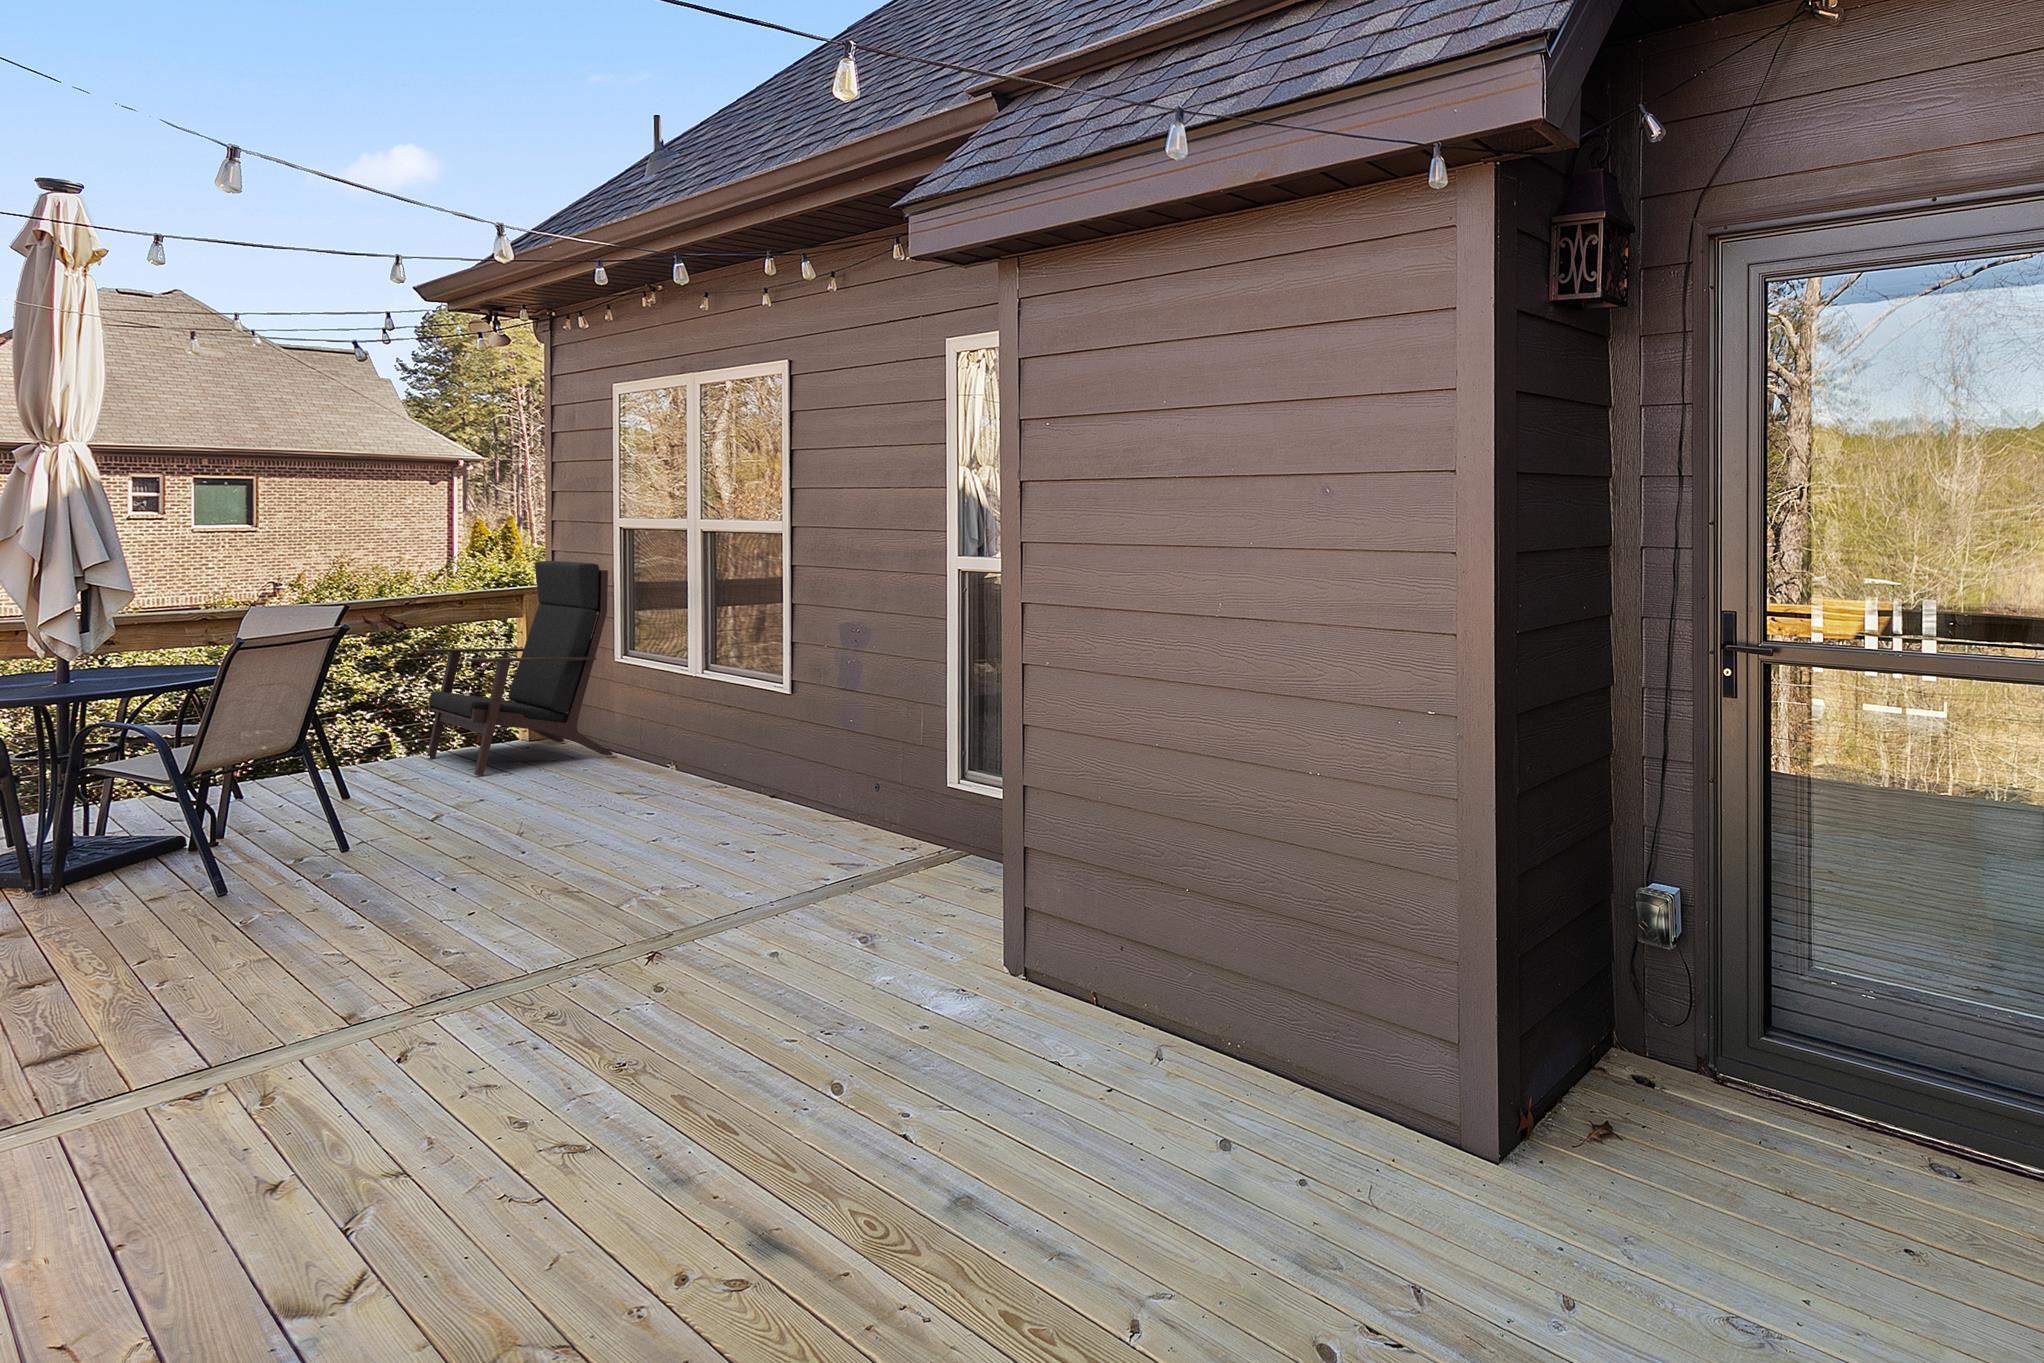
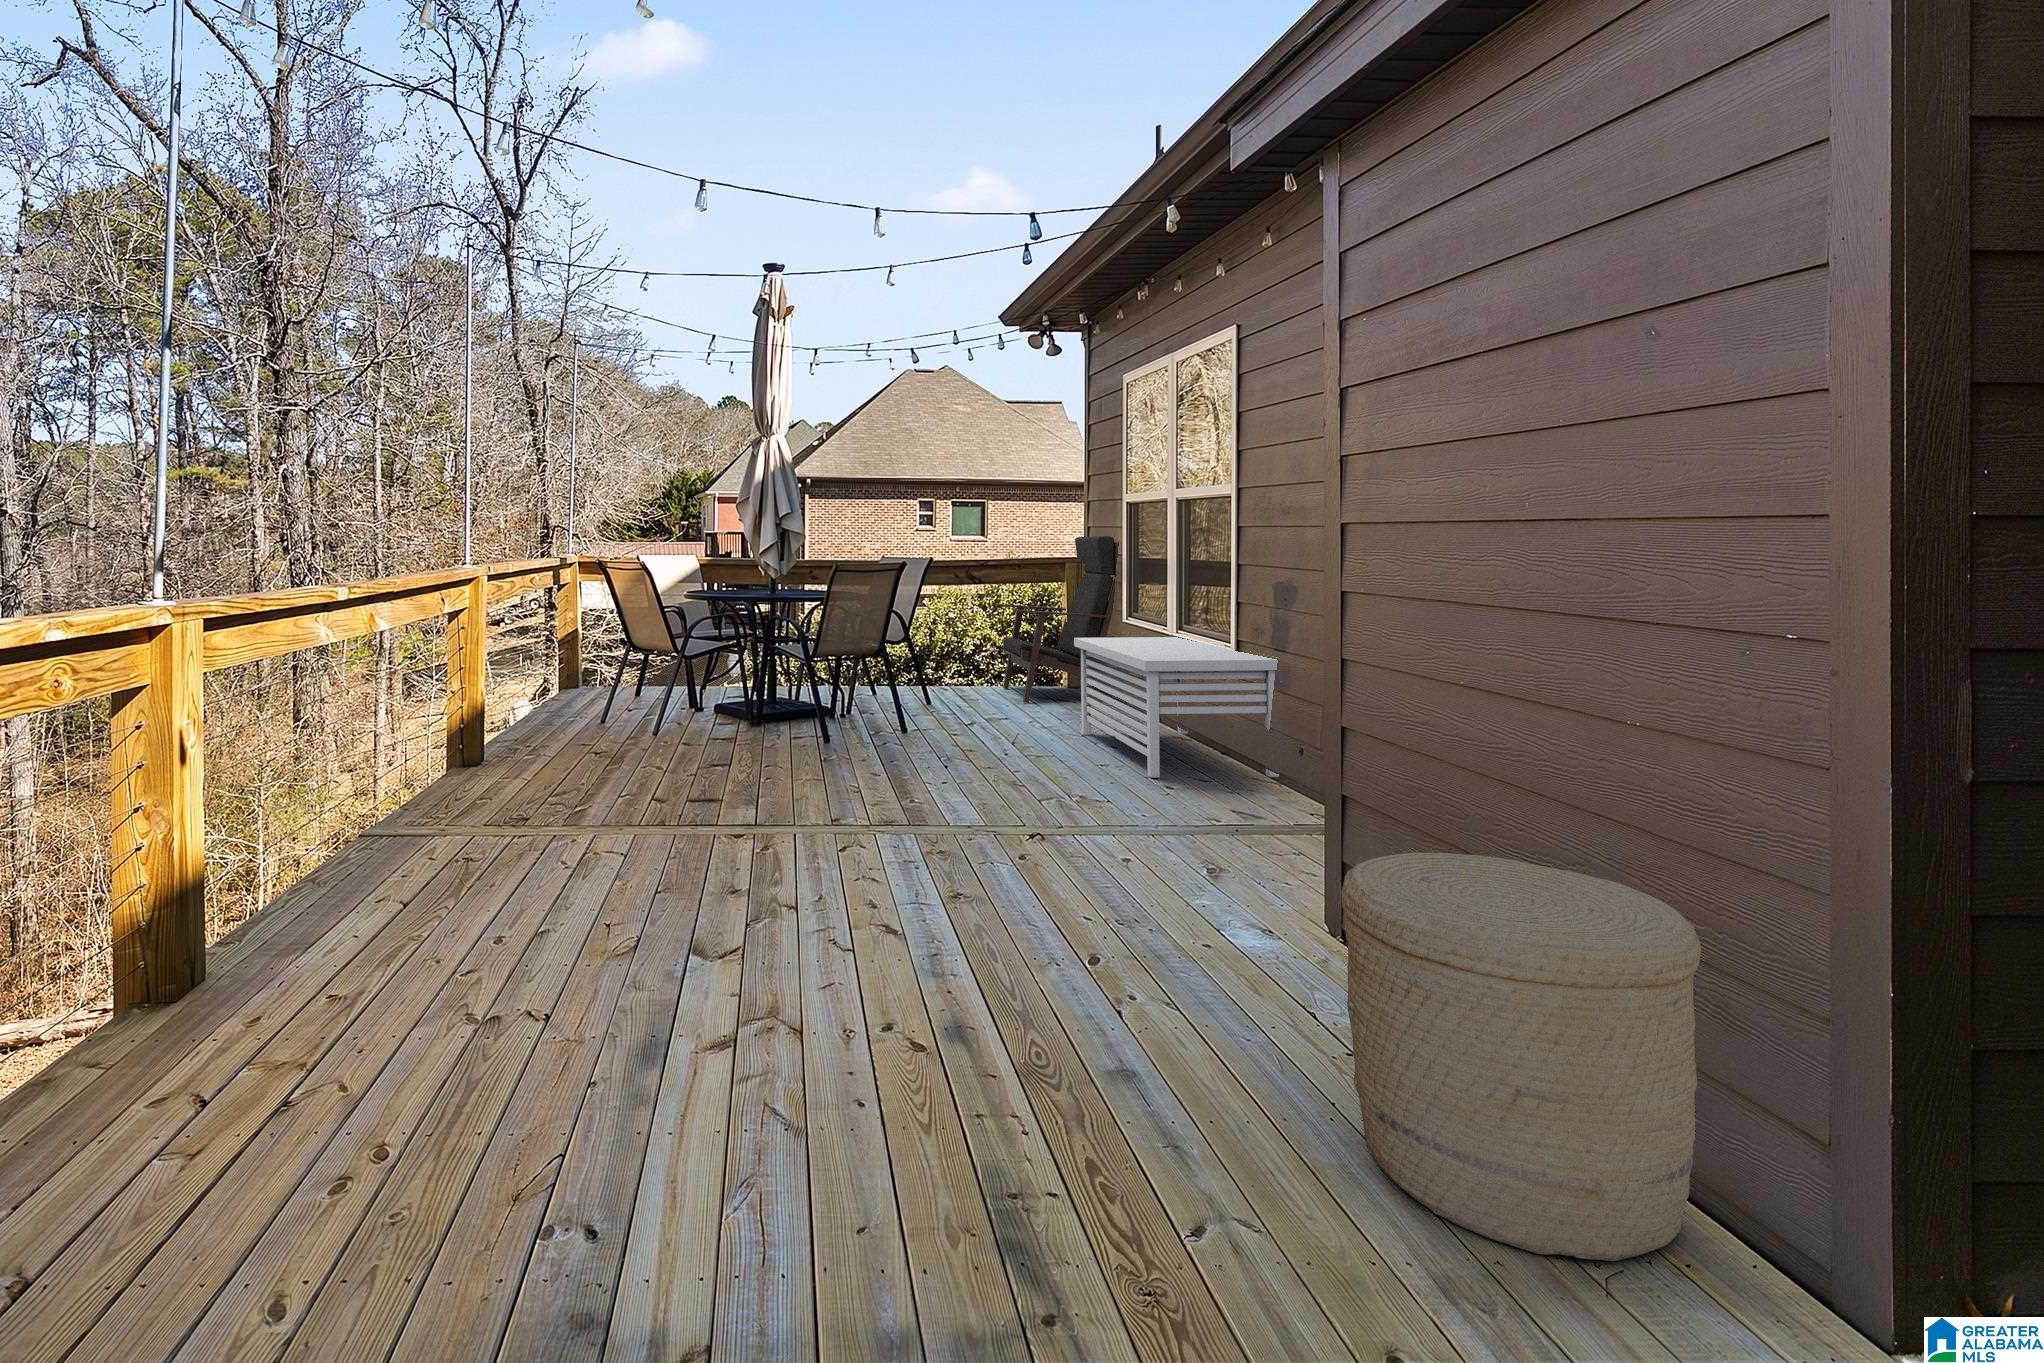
storage bench: none [582,681,855,851] -> present [1074,637,1279,778]
woven basket: none [1157,897,1388,1206] -> present [1341,852,1701,1261]

